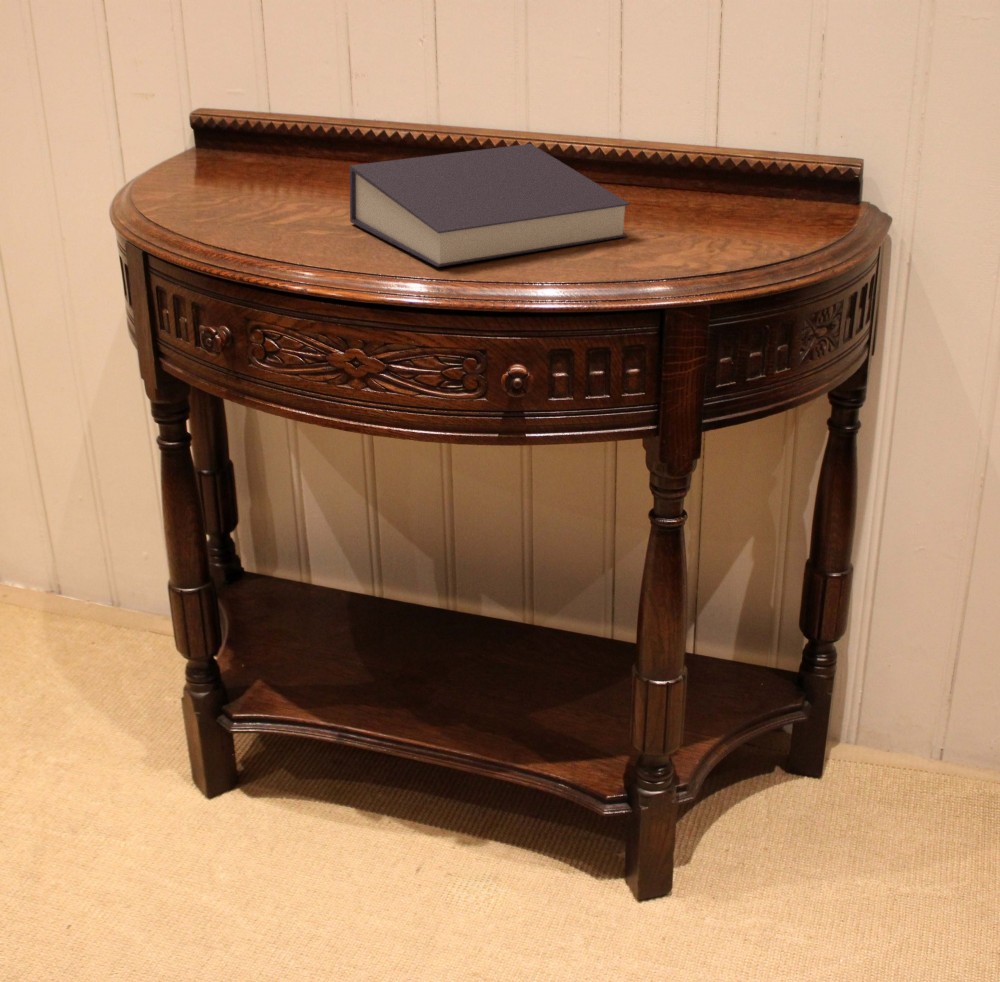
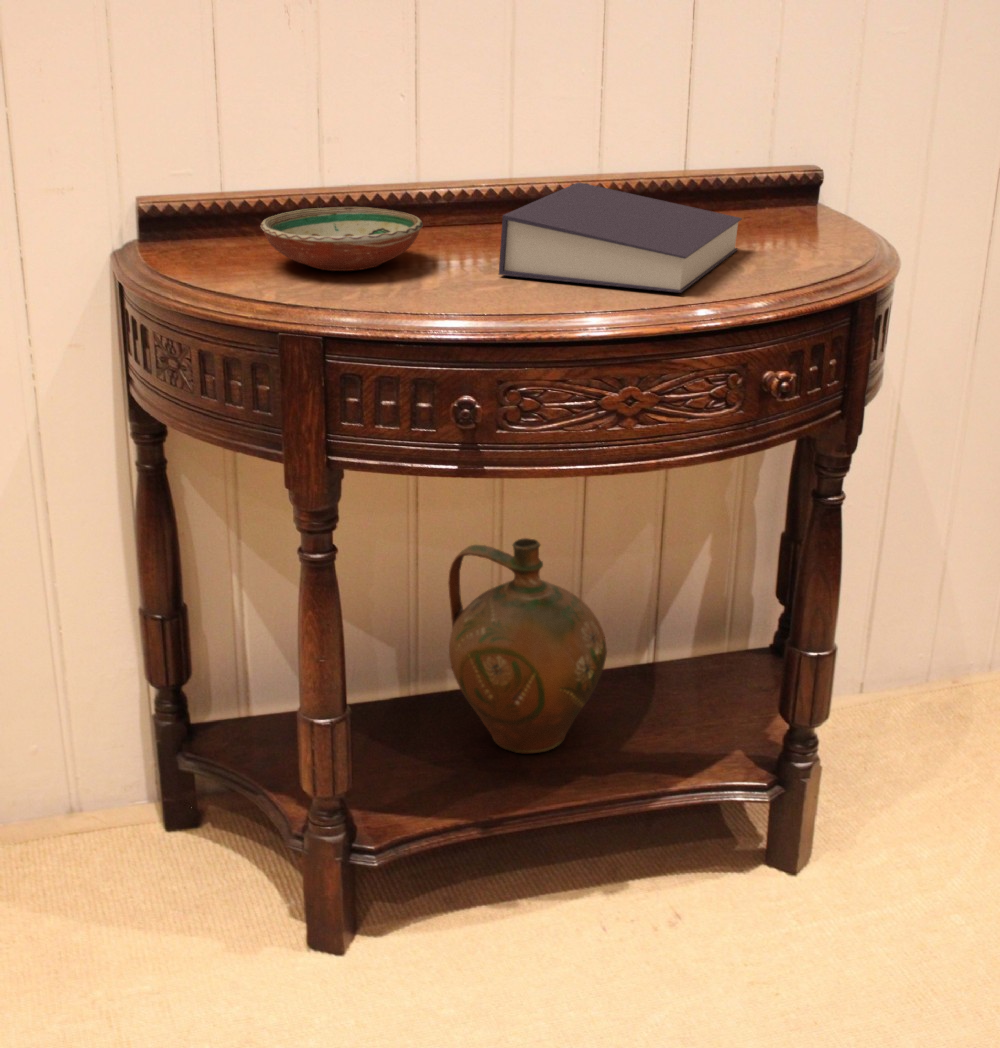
decorative bowl: none [194,137,344,198] -> present [261,207,423,271]
ceramic jug: none [385,479,540,693] -> present [448,538,607,754]

